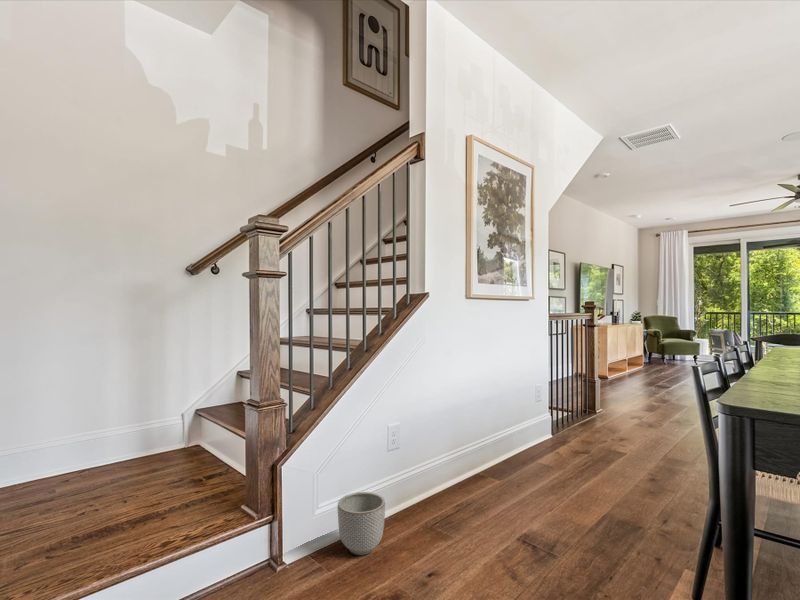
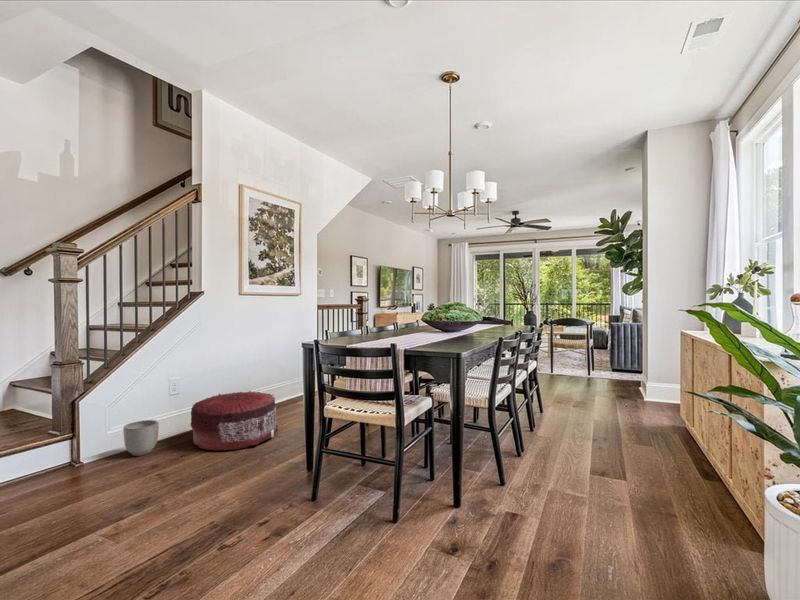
pouf: none [426,448,561,565] -> present [191,391,278,451]

